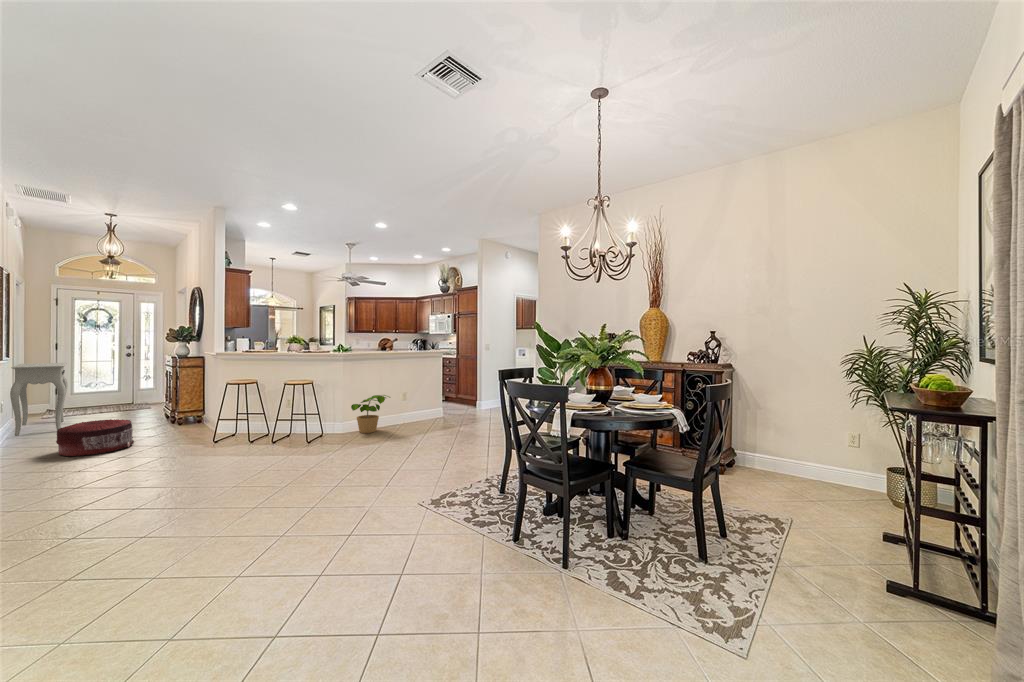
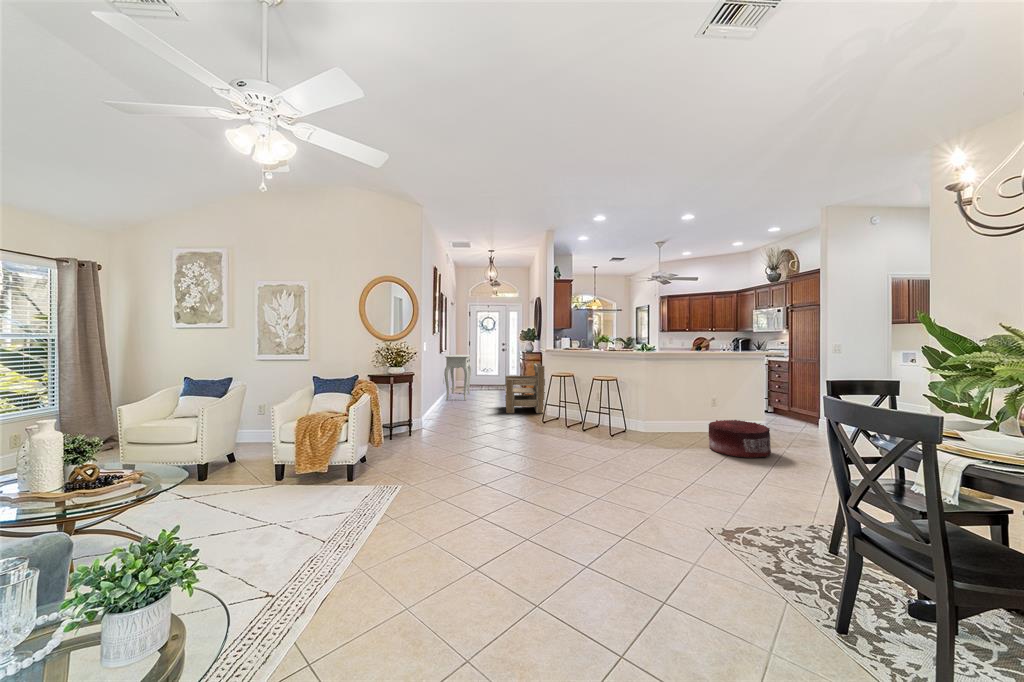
armchair: none [144,371,212,440] -> present [505,364,545,413]
potted plant: present [351,395,390,433] -> none [652,396,695,435]
pouf: present [56,419,134,456] -> present [709,420,771,458]

